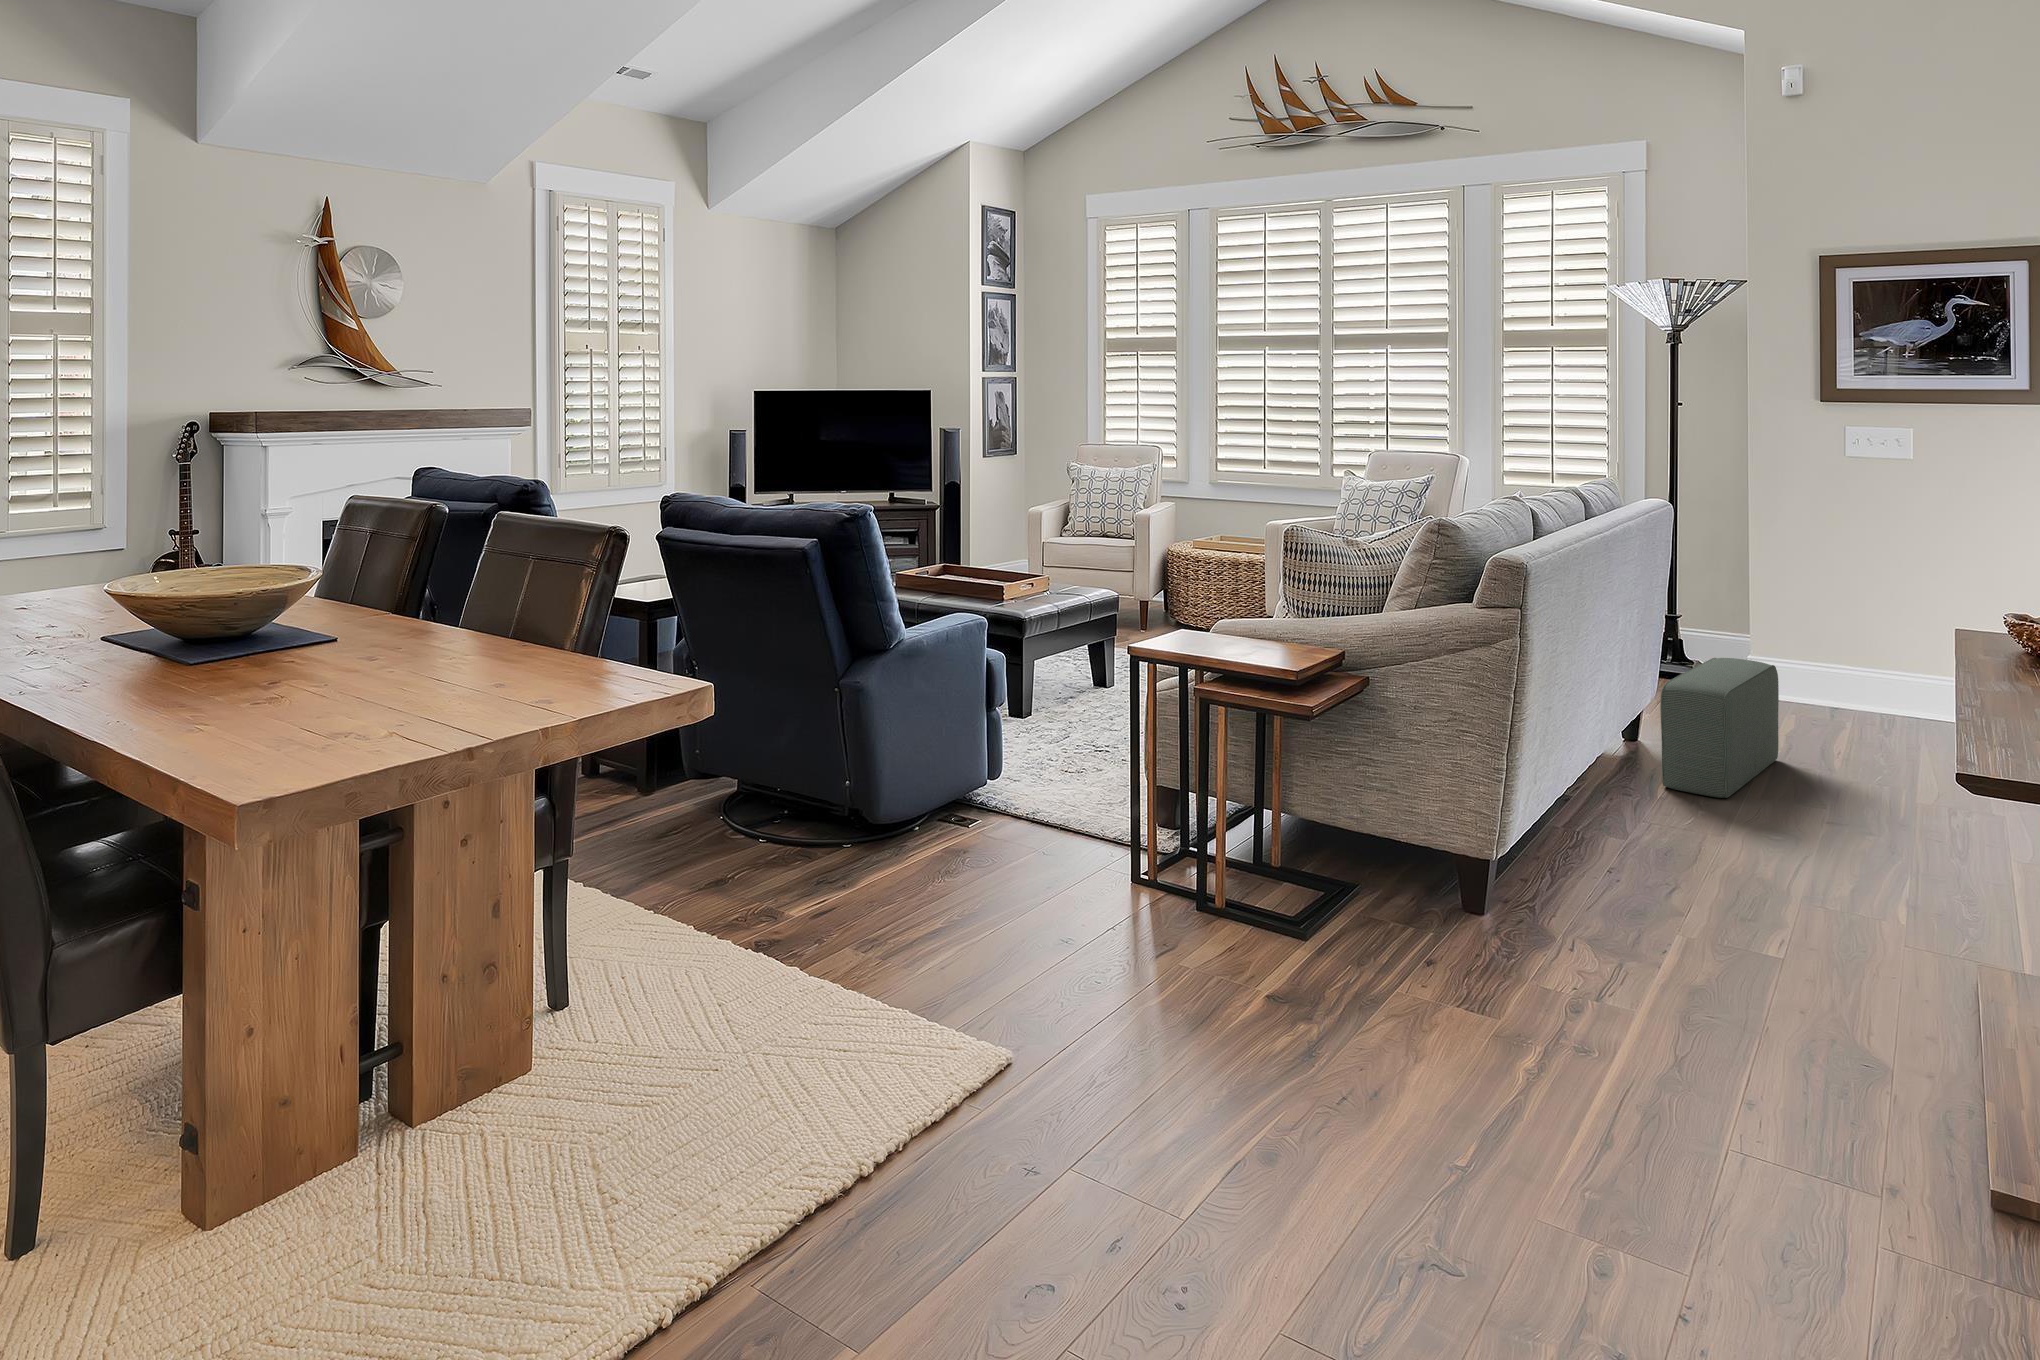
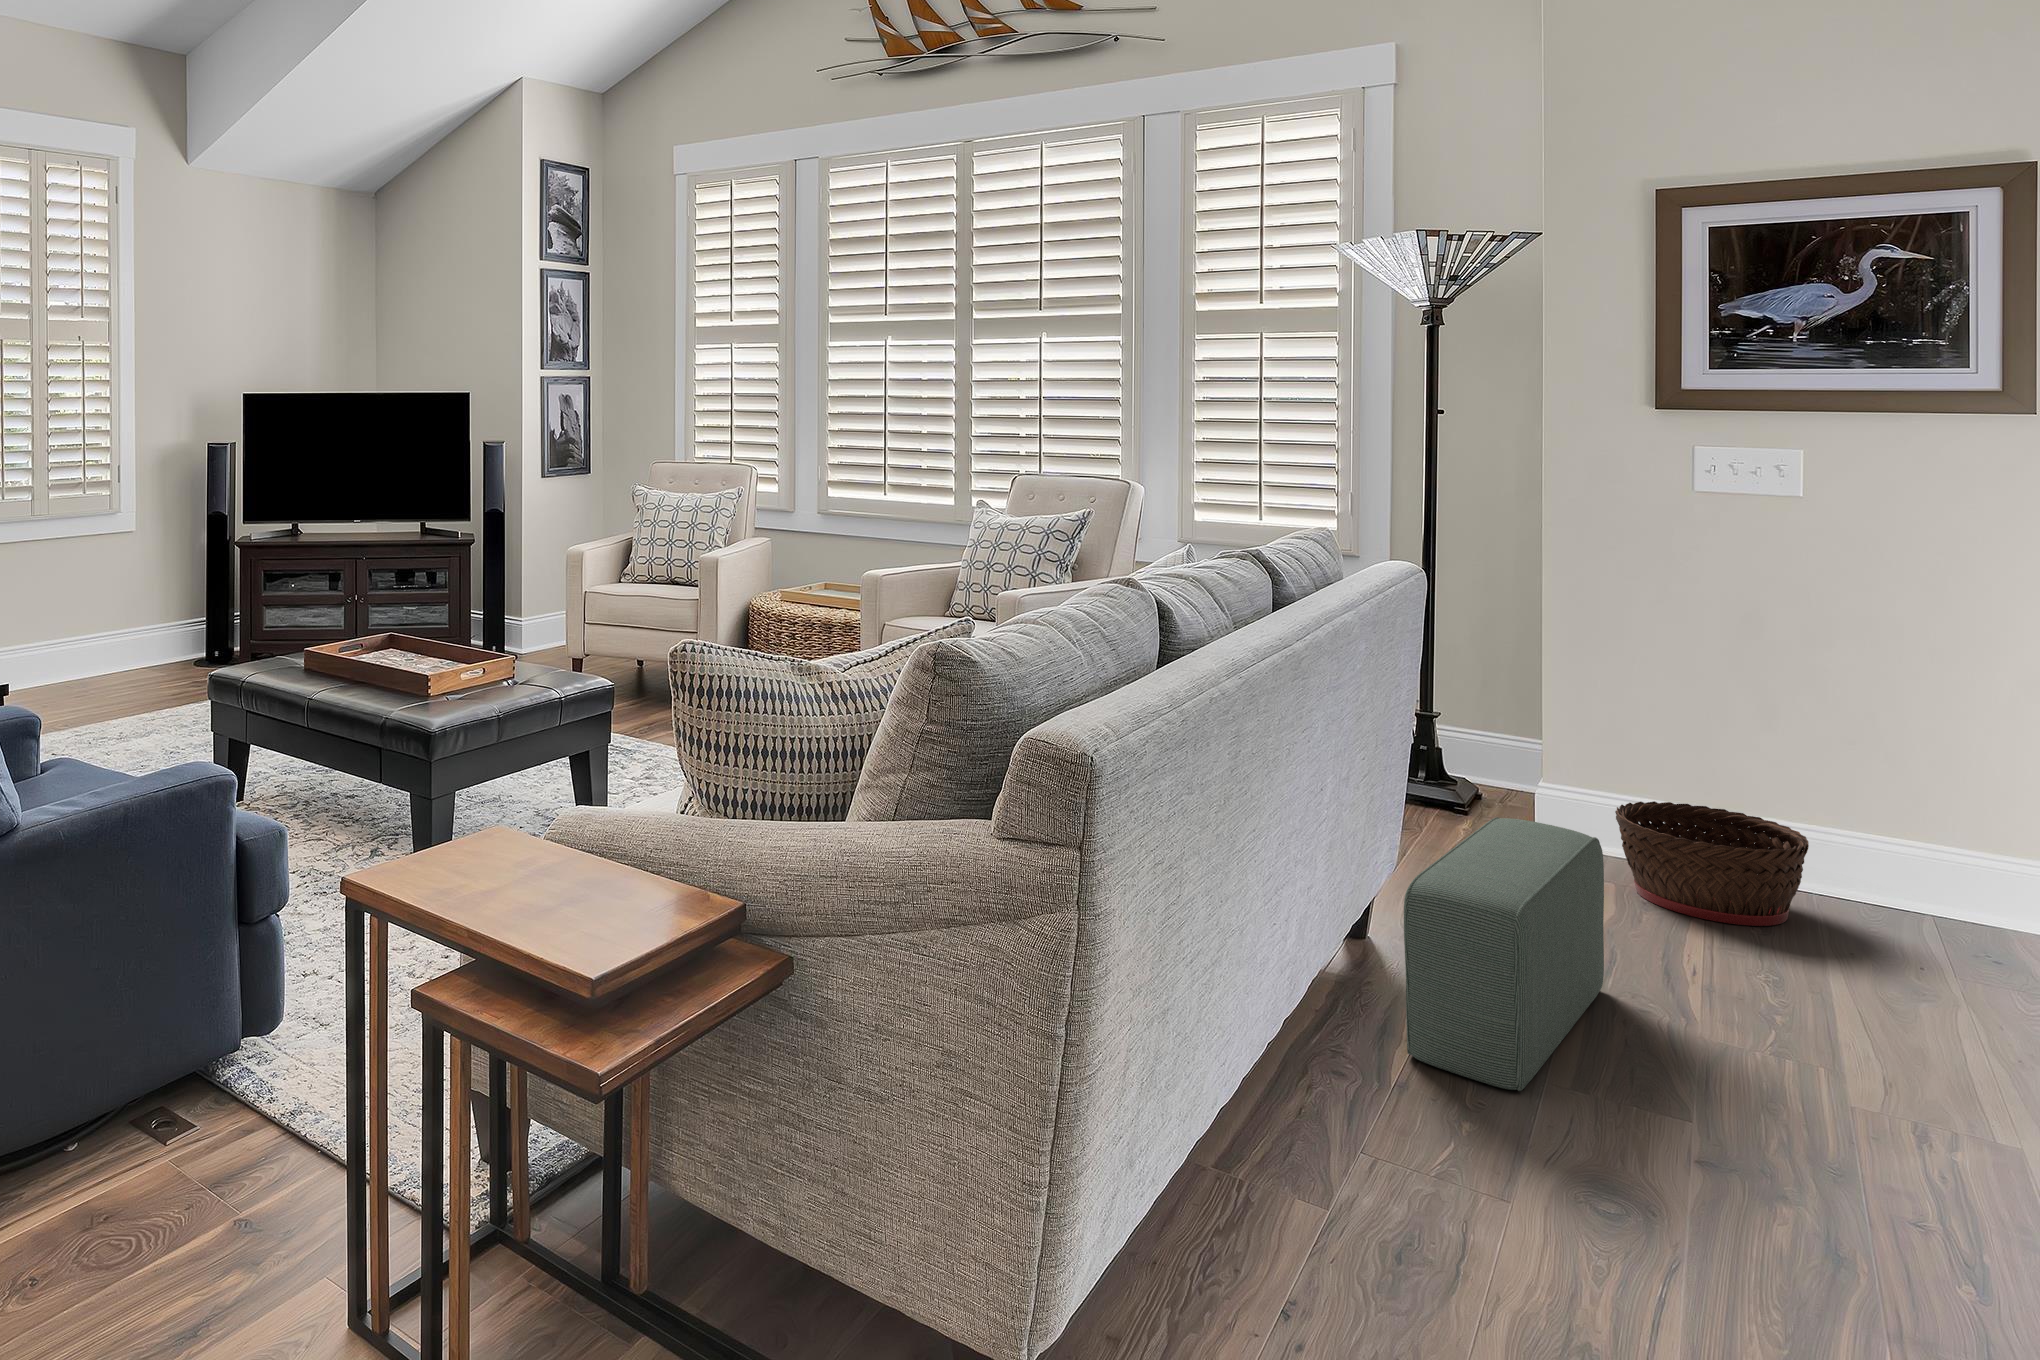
basket: none [1792,661,1909,732] -> present [1615,801,1809,926]

